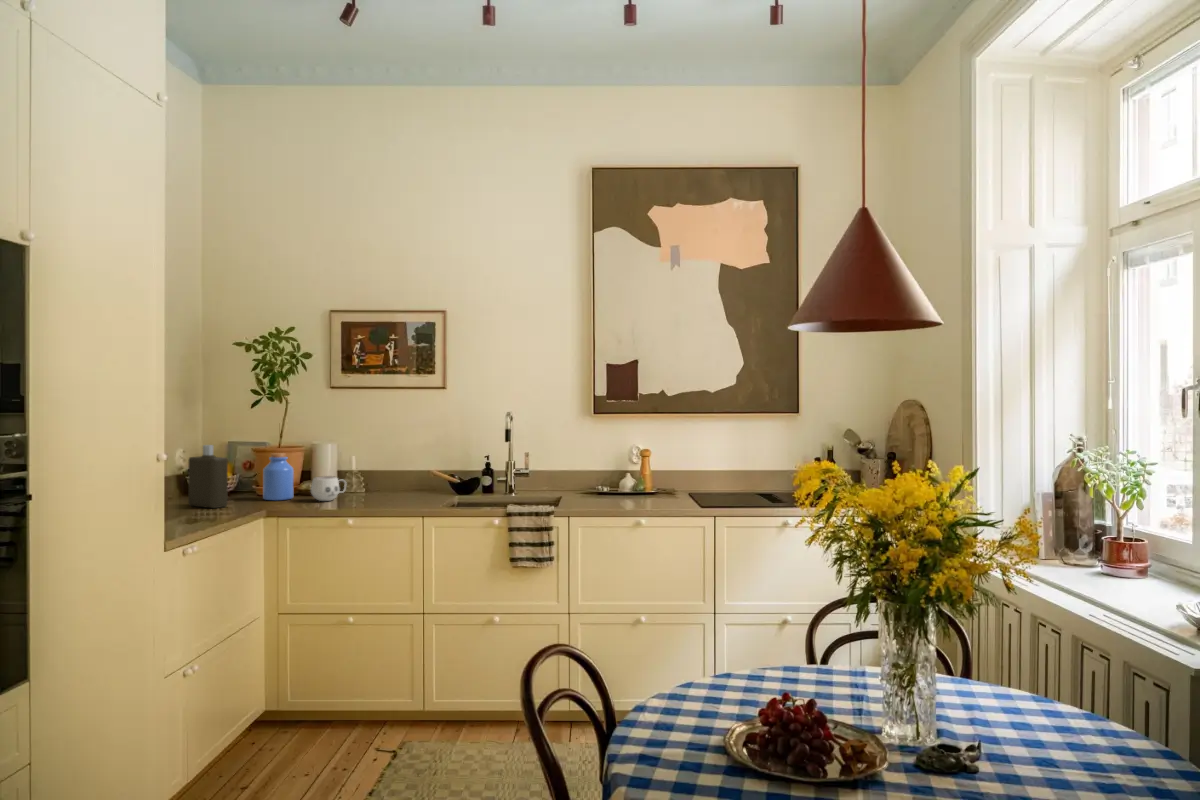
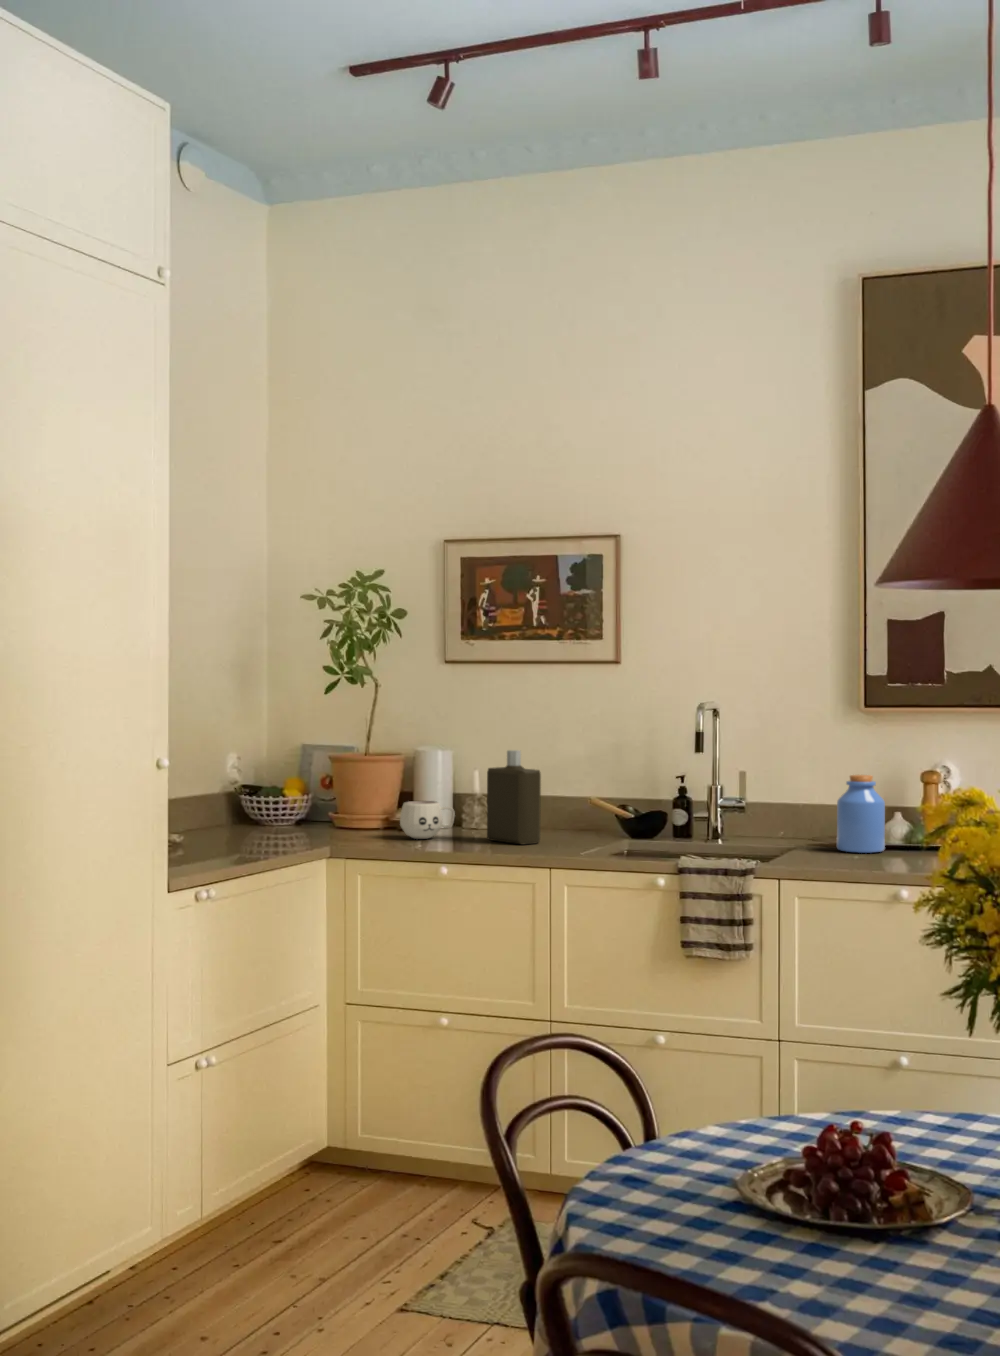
bottle: present [188,445,228,508] -> present [487,750,541,844]
jar: present [263,453,294,500] -> present [837,775,885,853]

